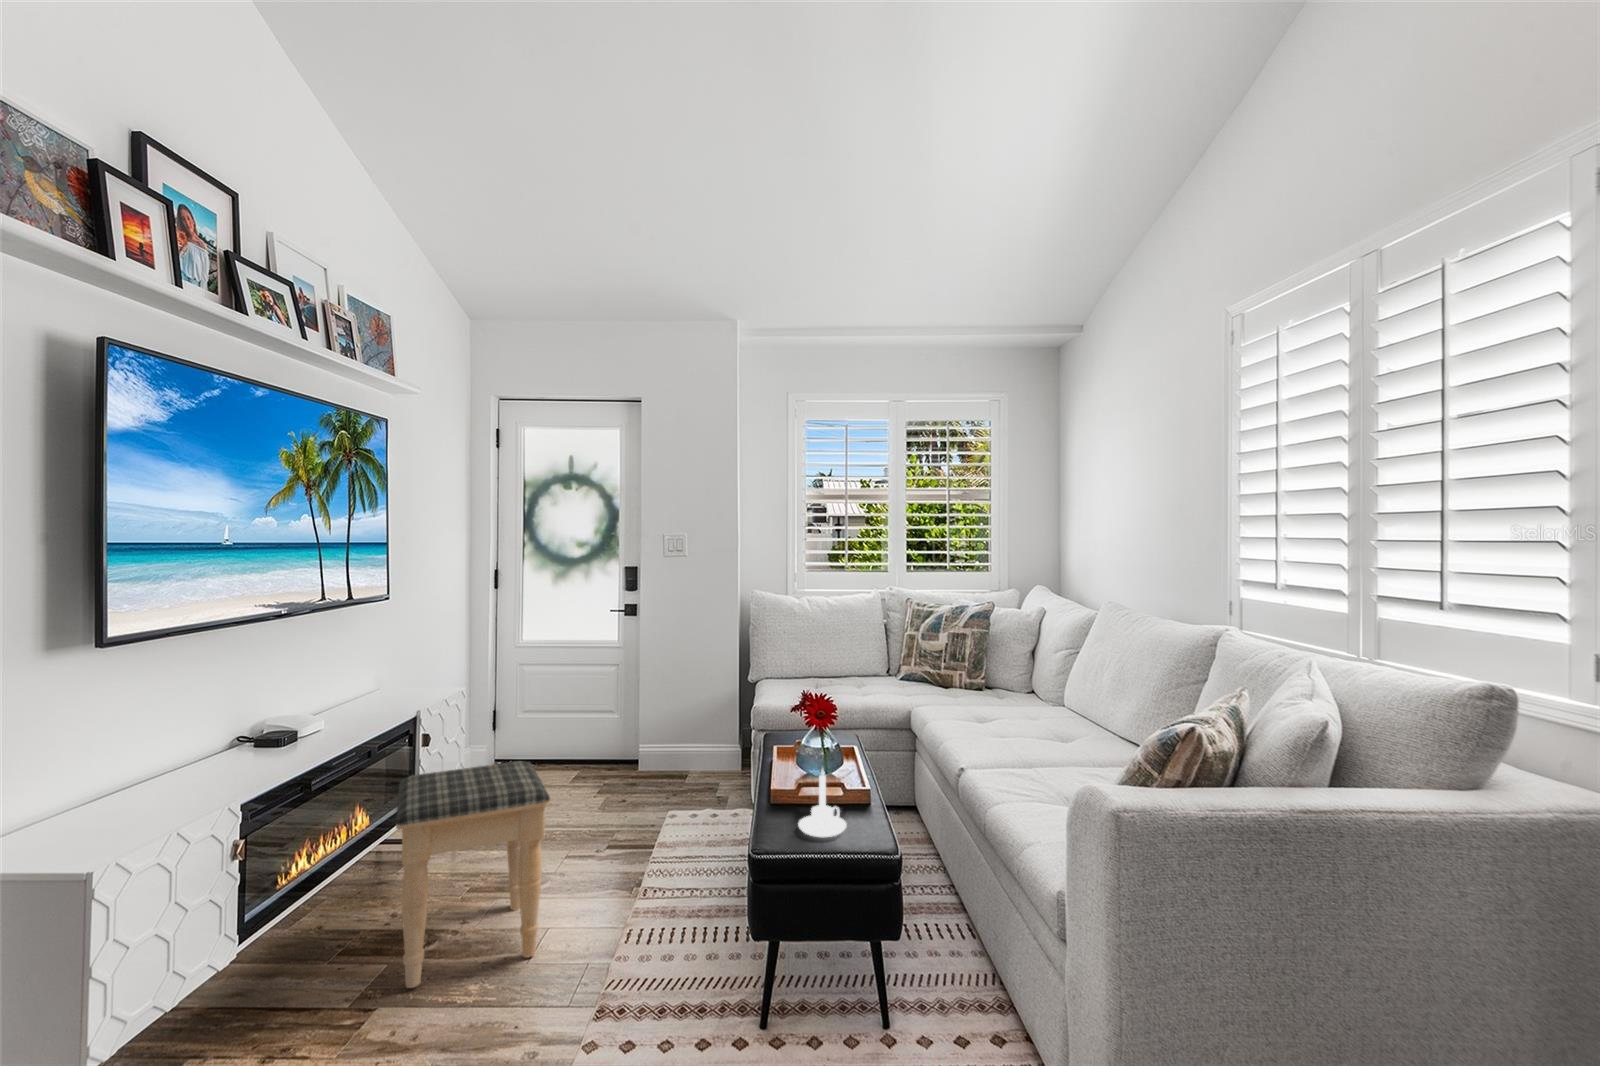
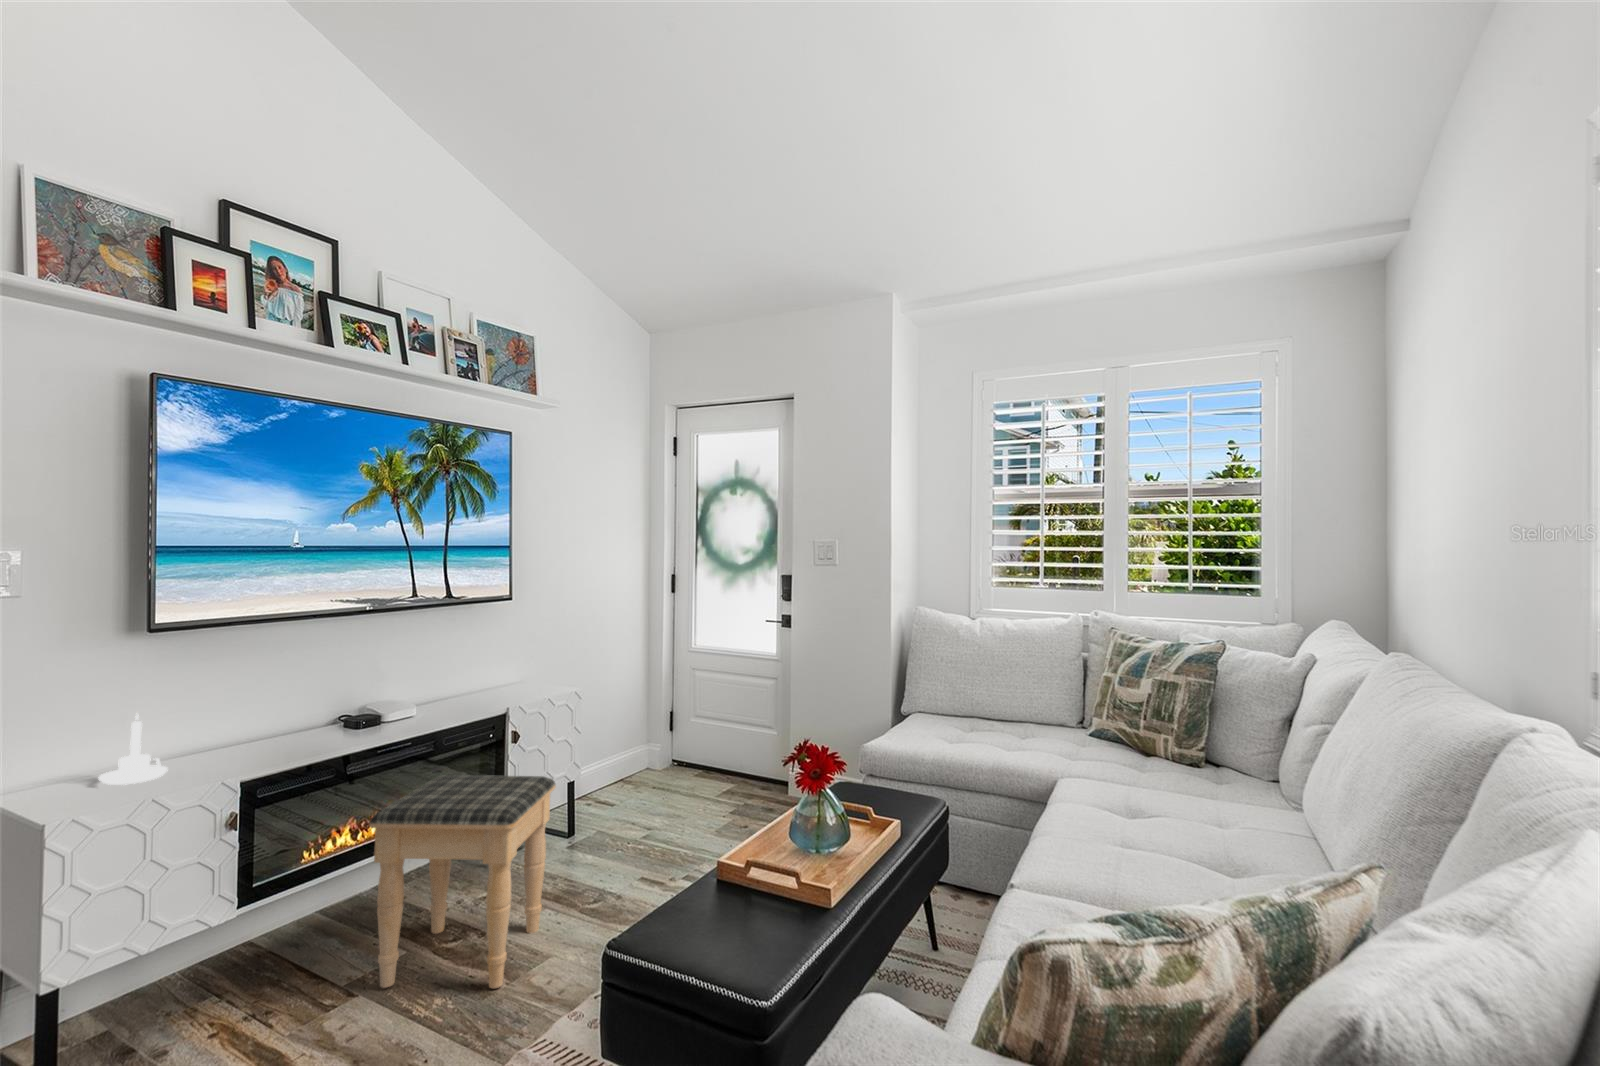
candle holder: present [798,769,847,837] -> present [99,714,168,785]

